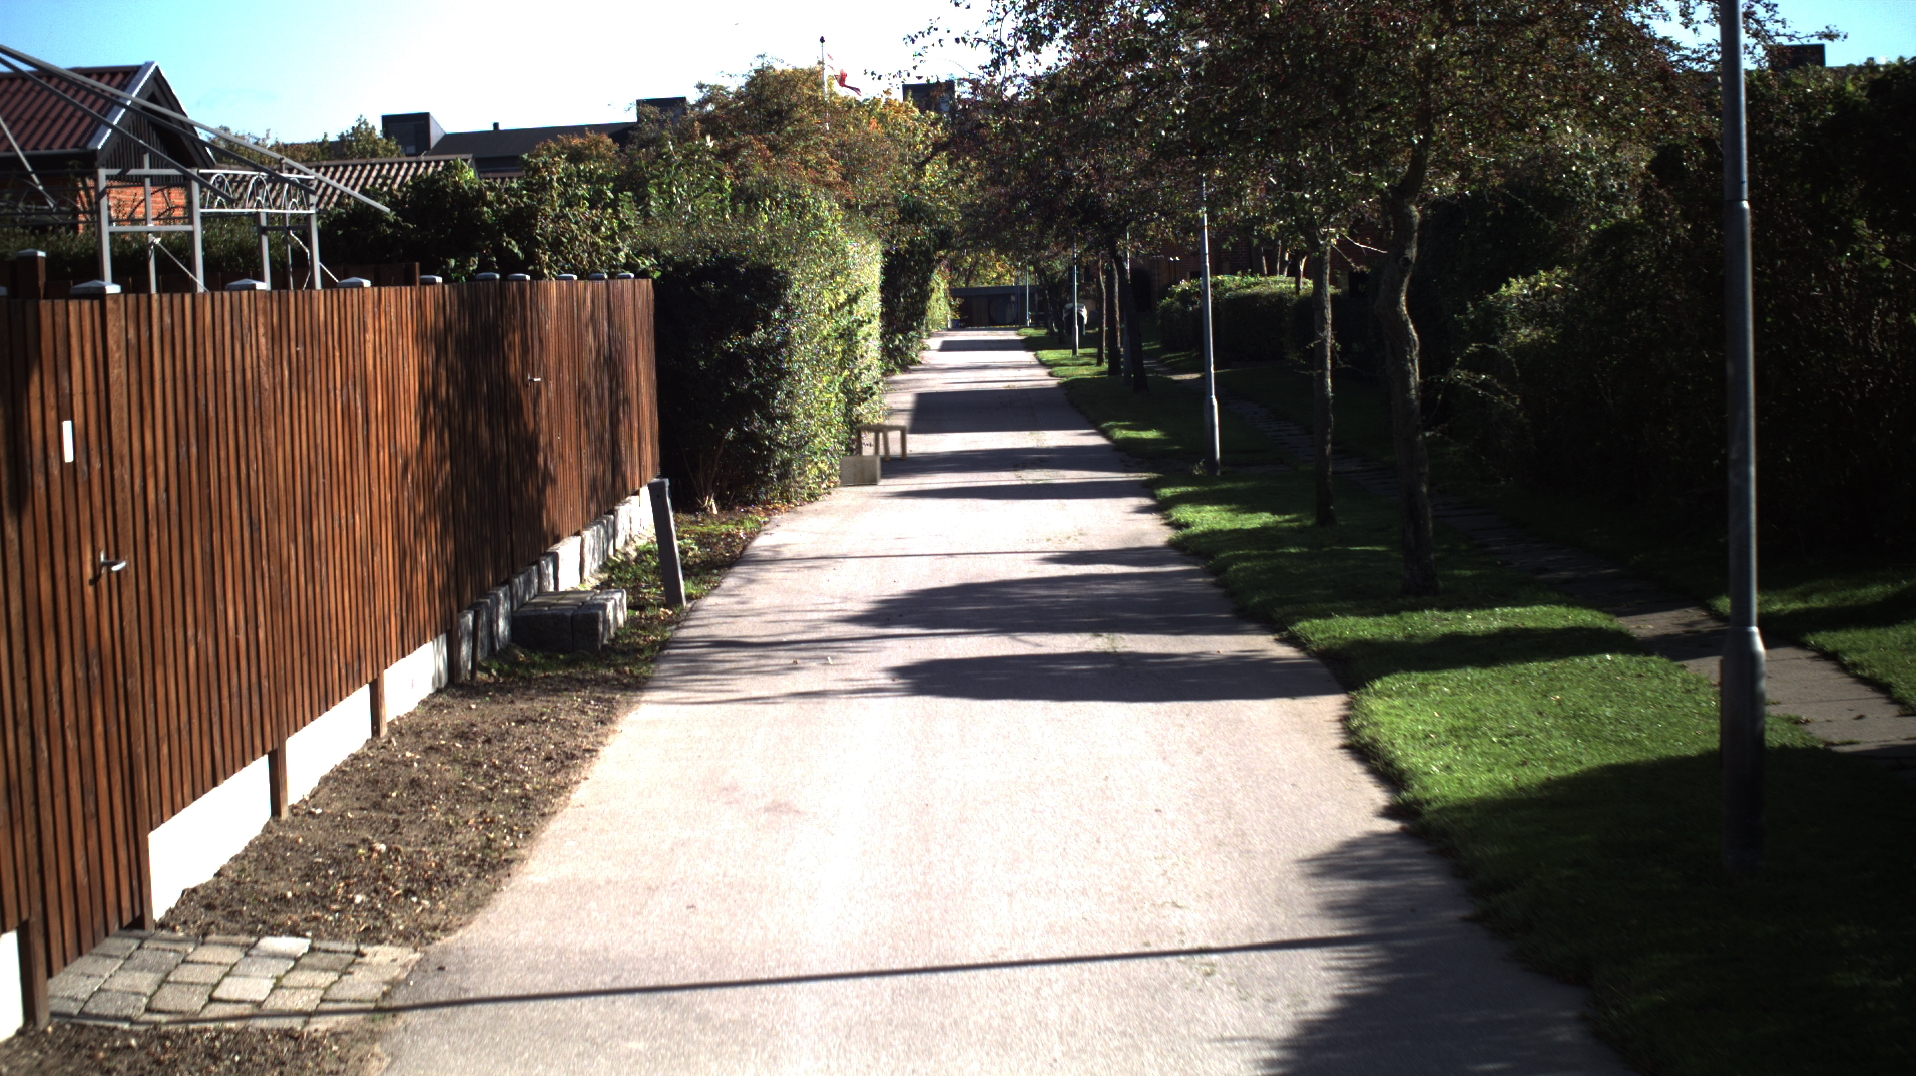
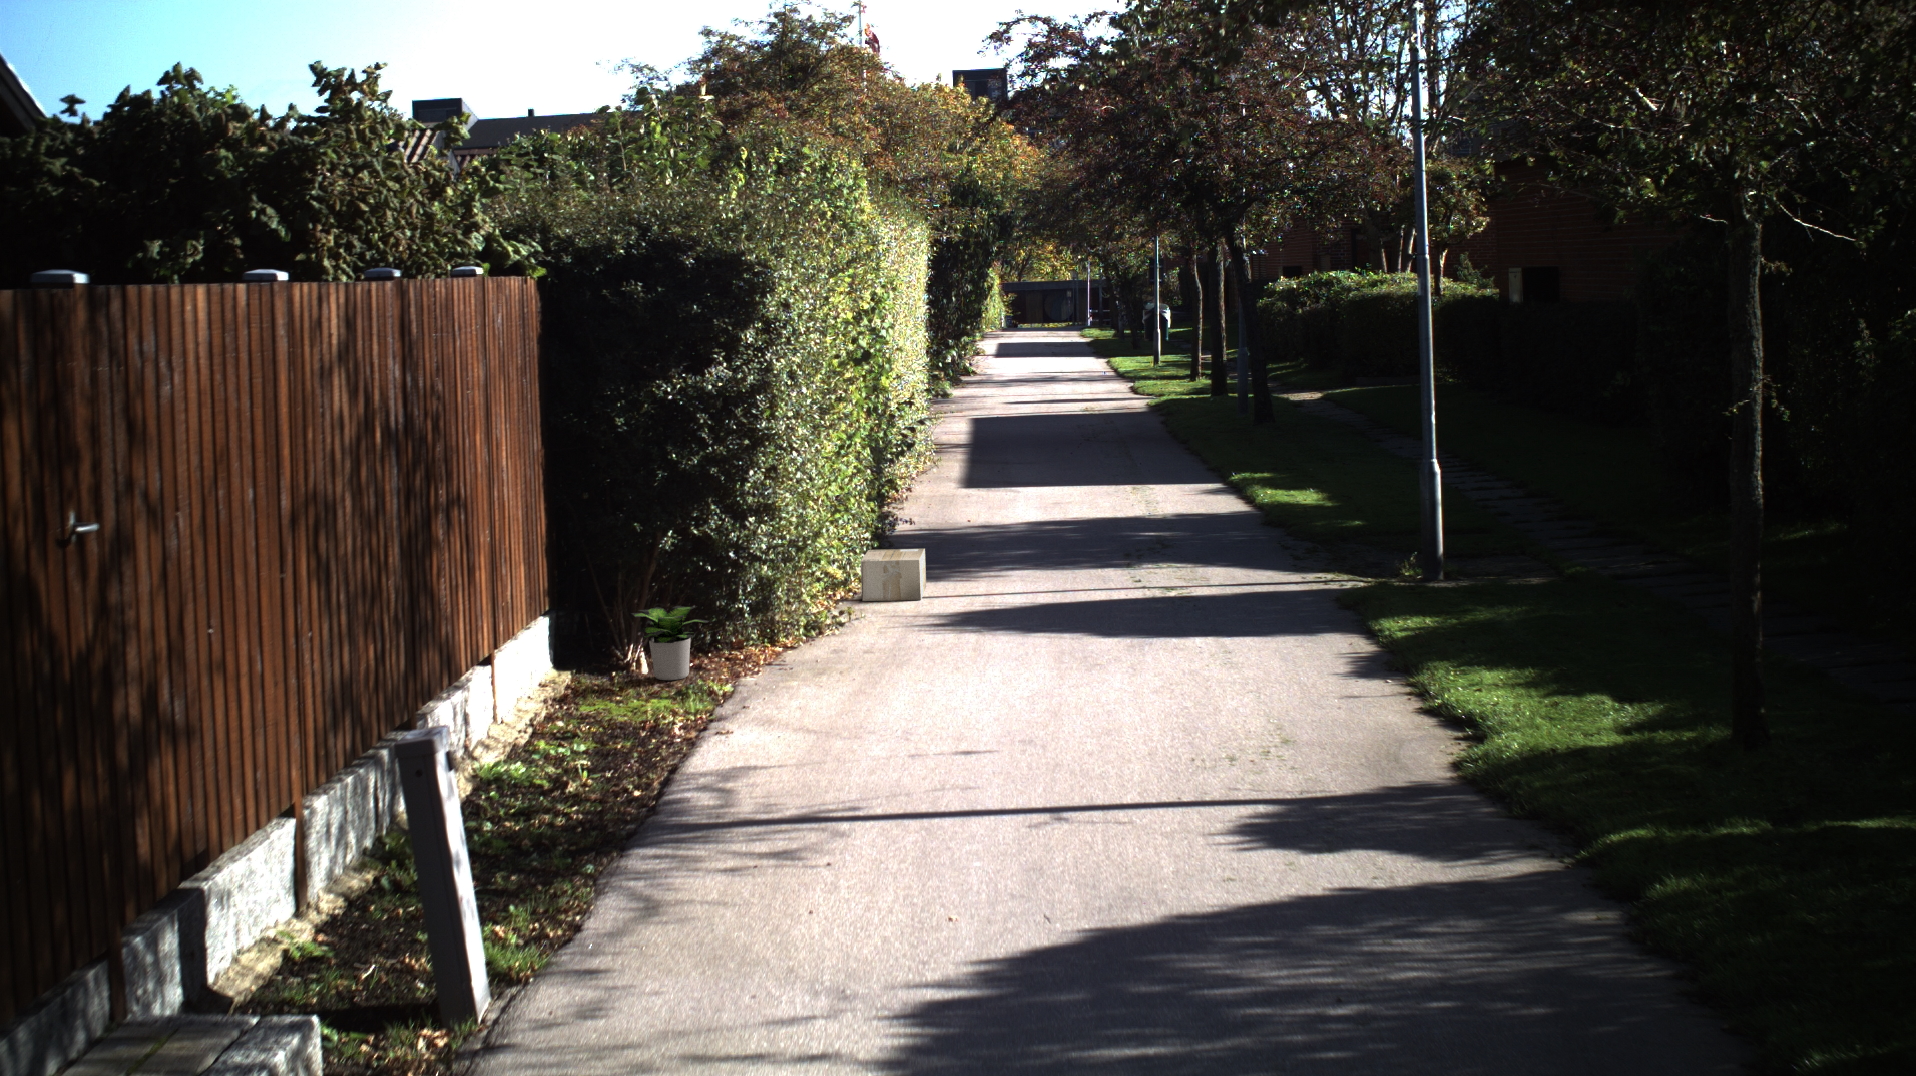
bench: present [856,424,907,461] -> none [889,485,965,544]
potted plant: none [708,474,755,516] -> present [631,606,709,680]

